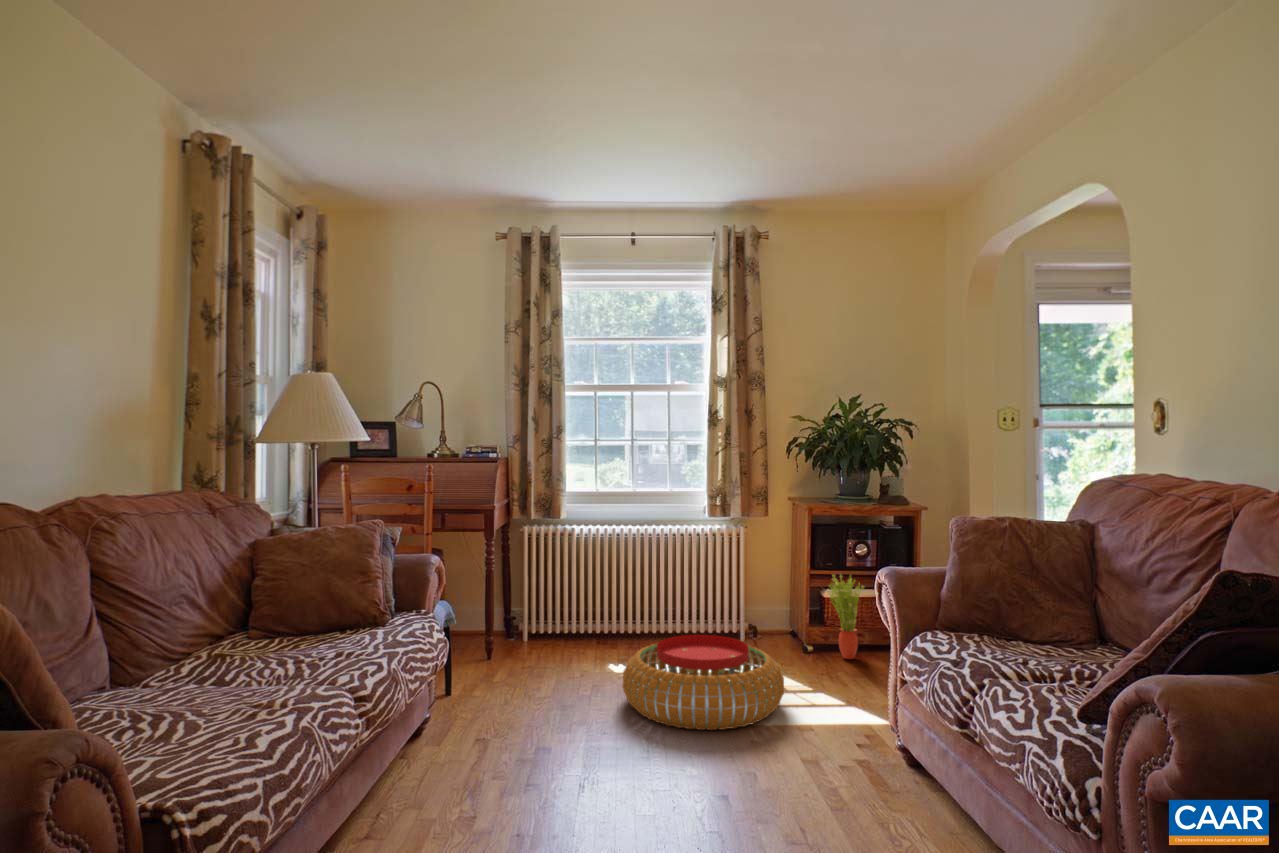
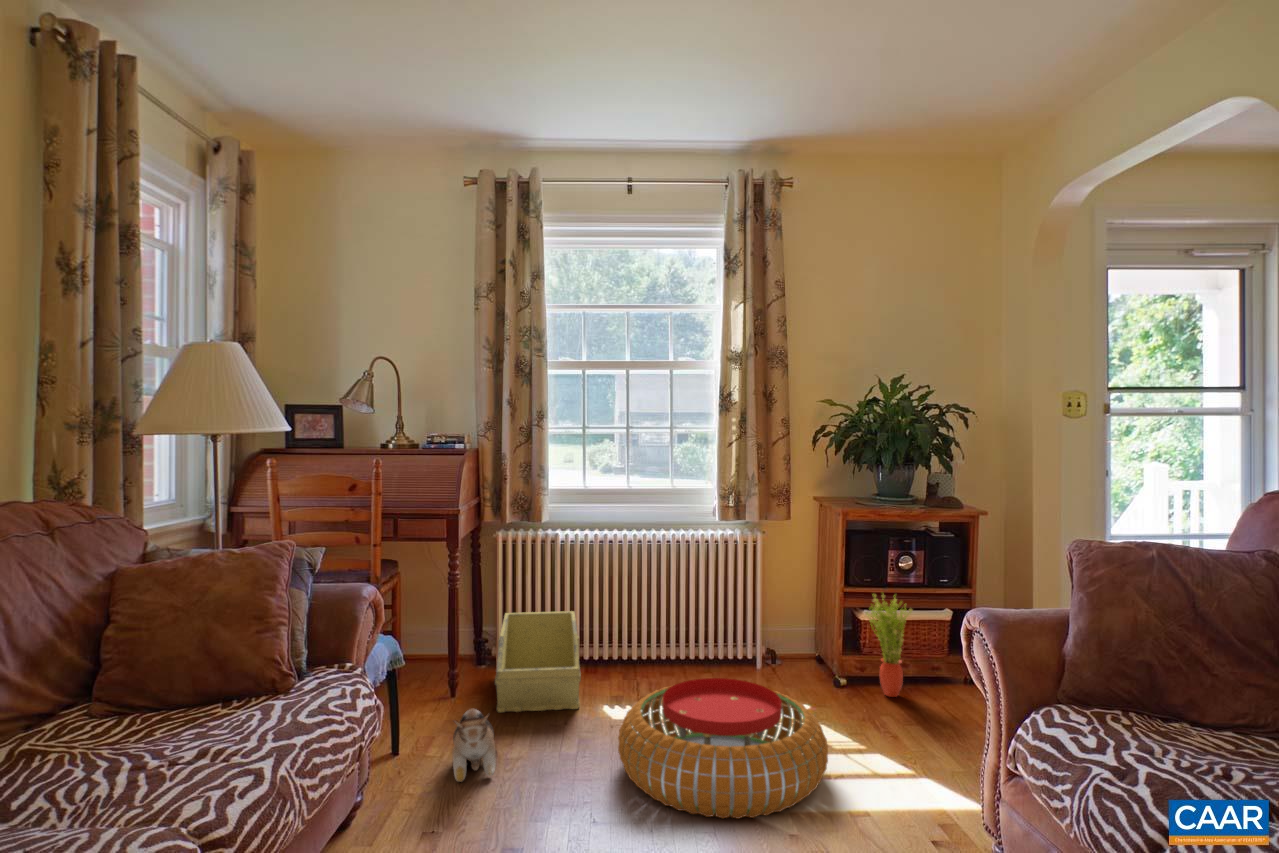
storage bin: none [524,592,593,668] -> present [495,611,581,712]
plush toy: none [495,652,528,709] -> present [452,708,497,782]

